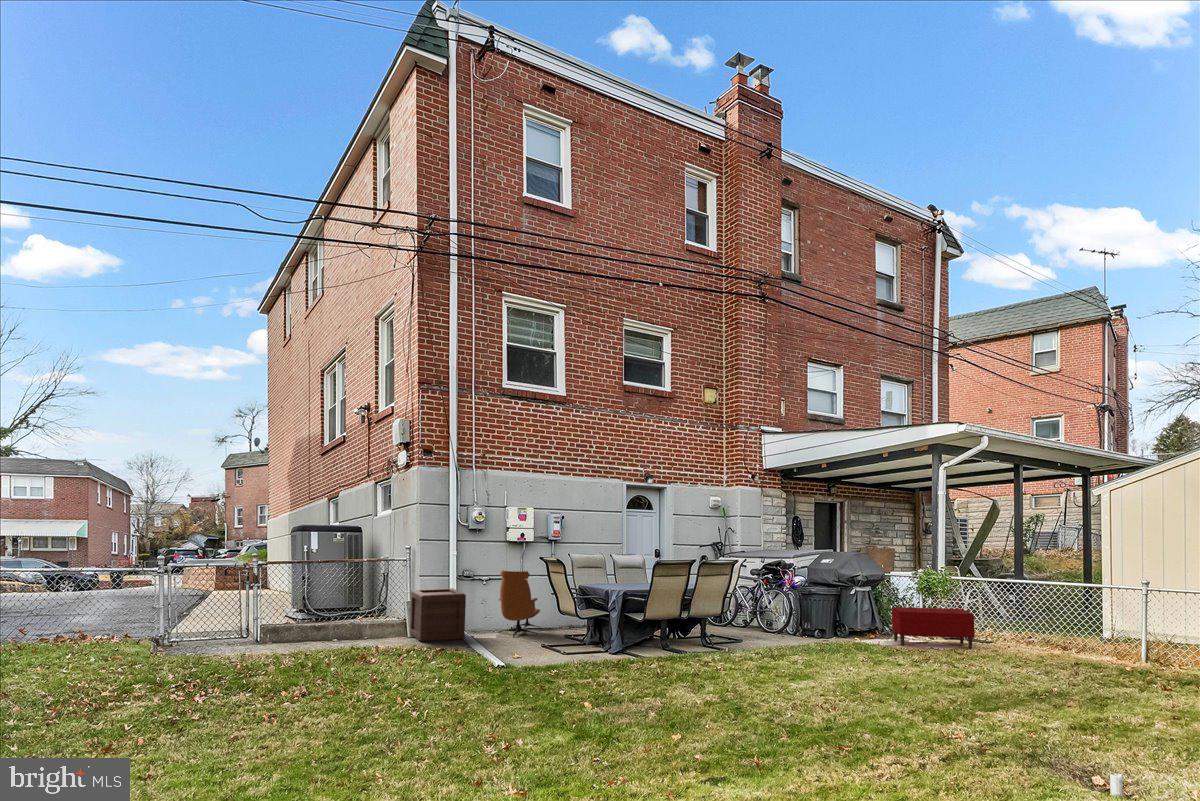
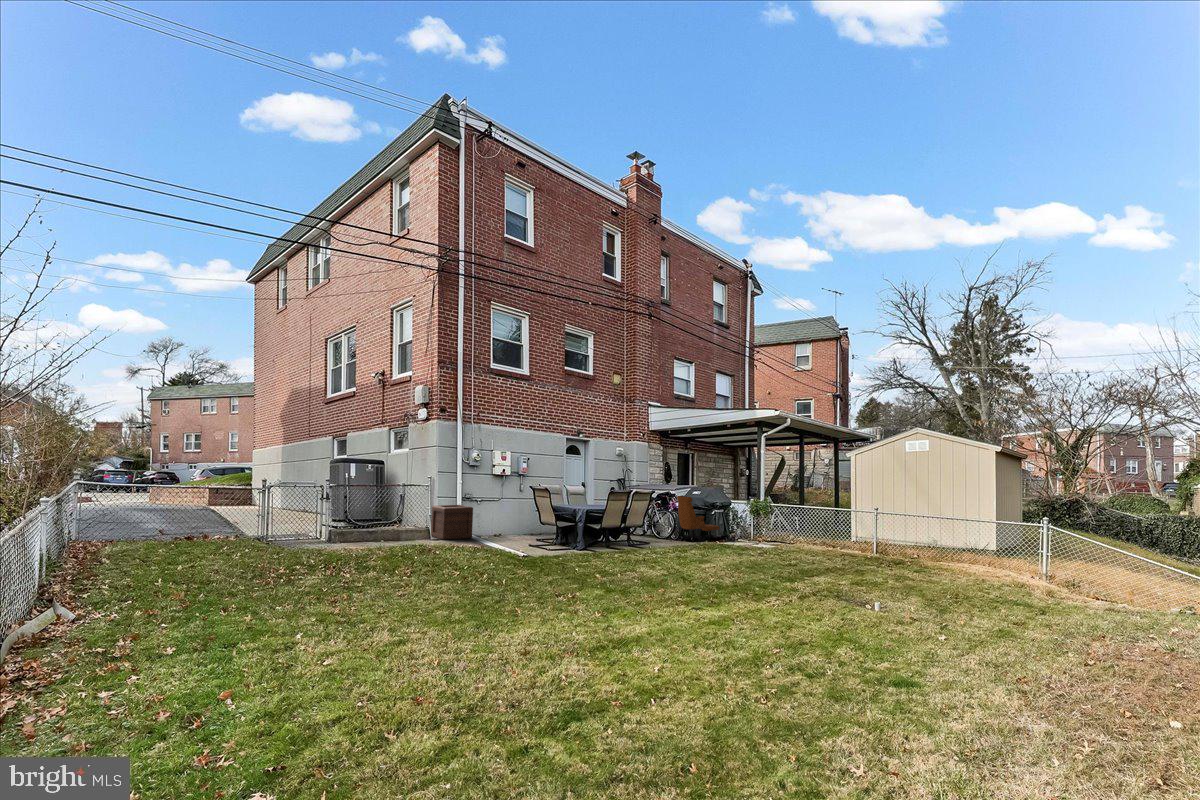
lounge chair: present [498,570,541,637] -> present [677,496,720,541]
bench: present [892,607,974,649] -> none [741,514,791,538]

